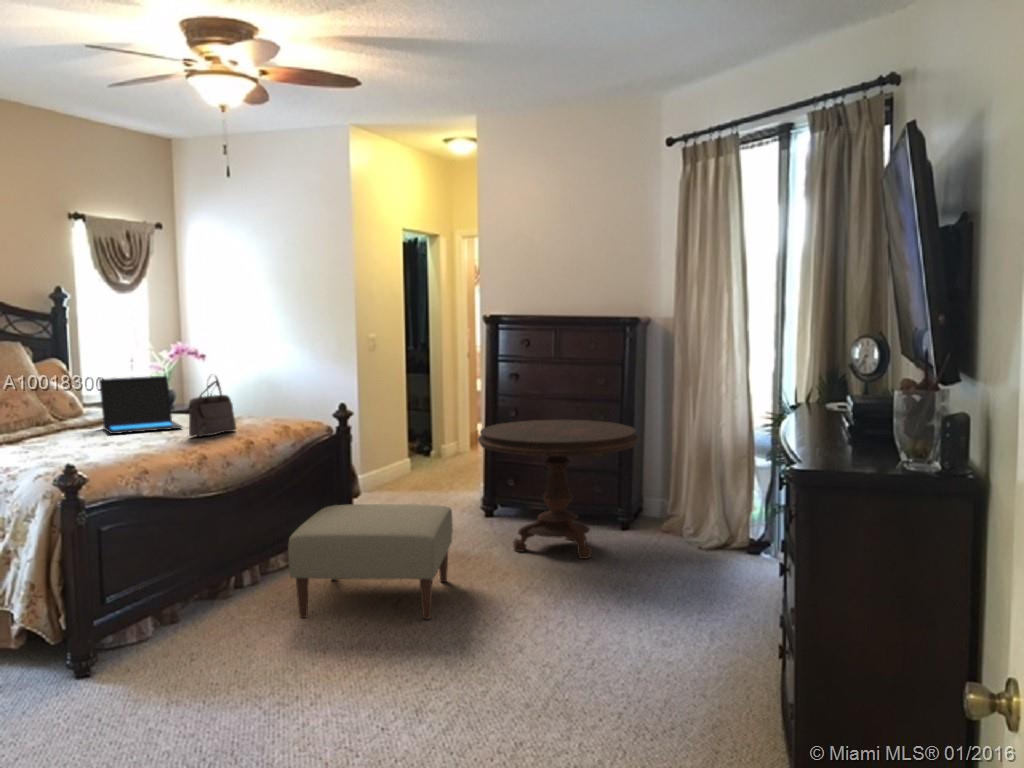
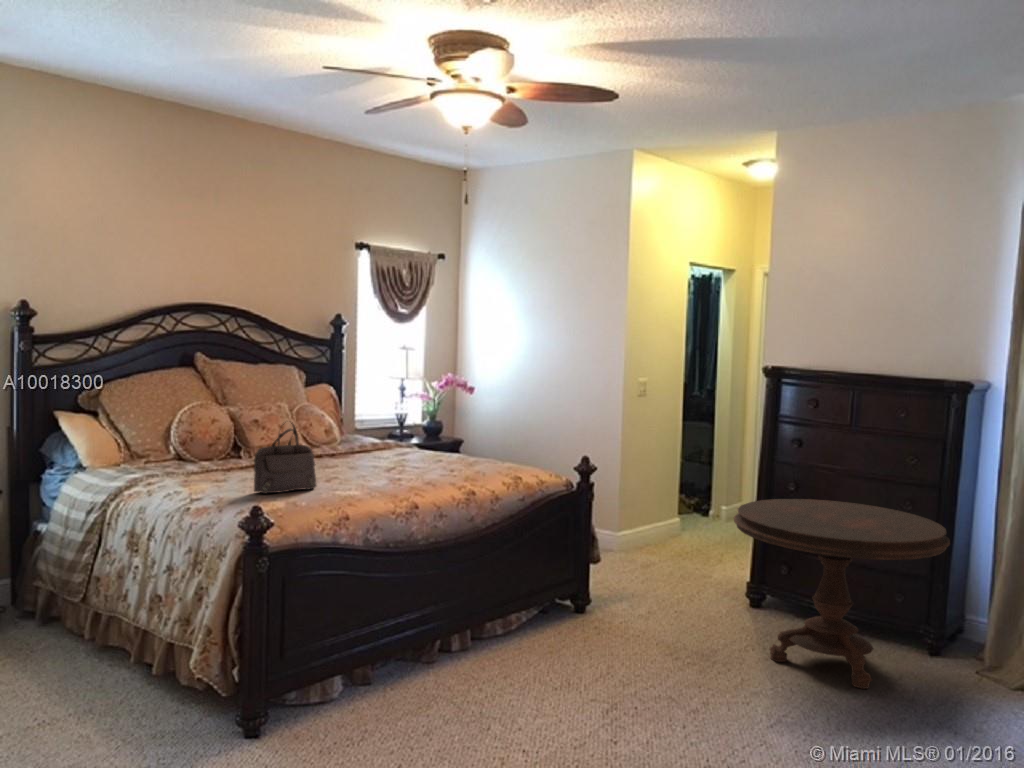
laptop: present [99,376,182,434] -> none [342,410,414,469]
handbag: present [189,377,236,437] -> present [254,423,317,493]
ottoman: present [288,504,453,619] -> none [483,576,688,740]

